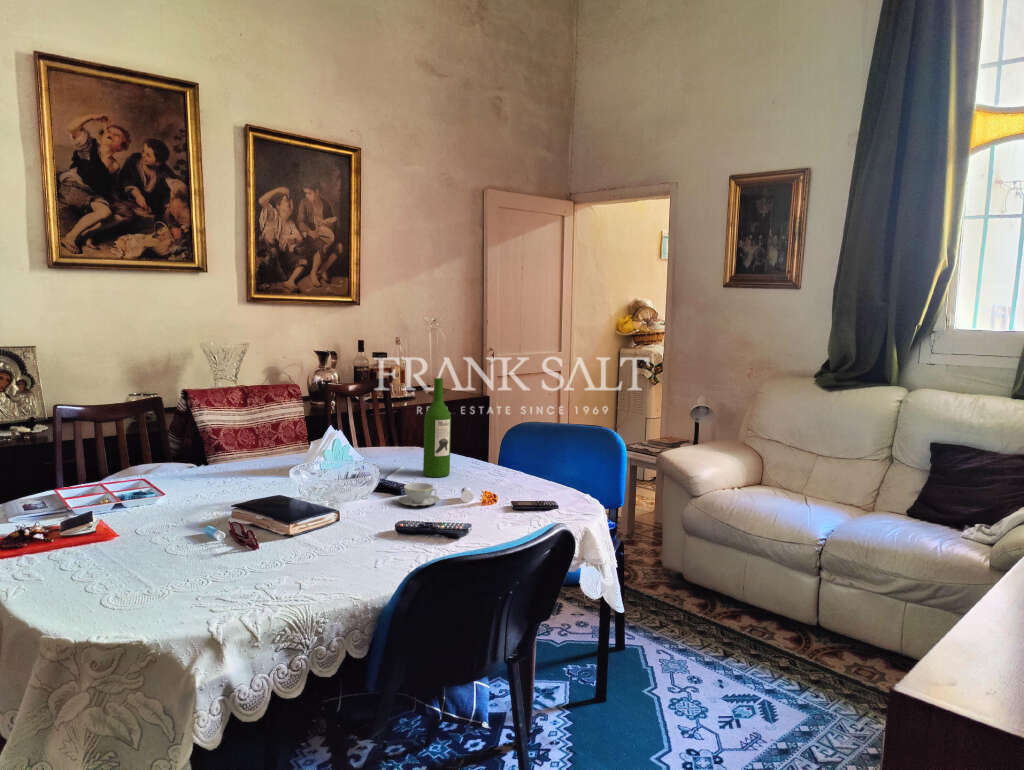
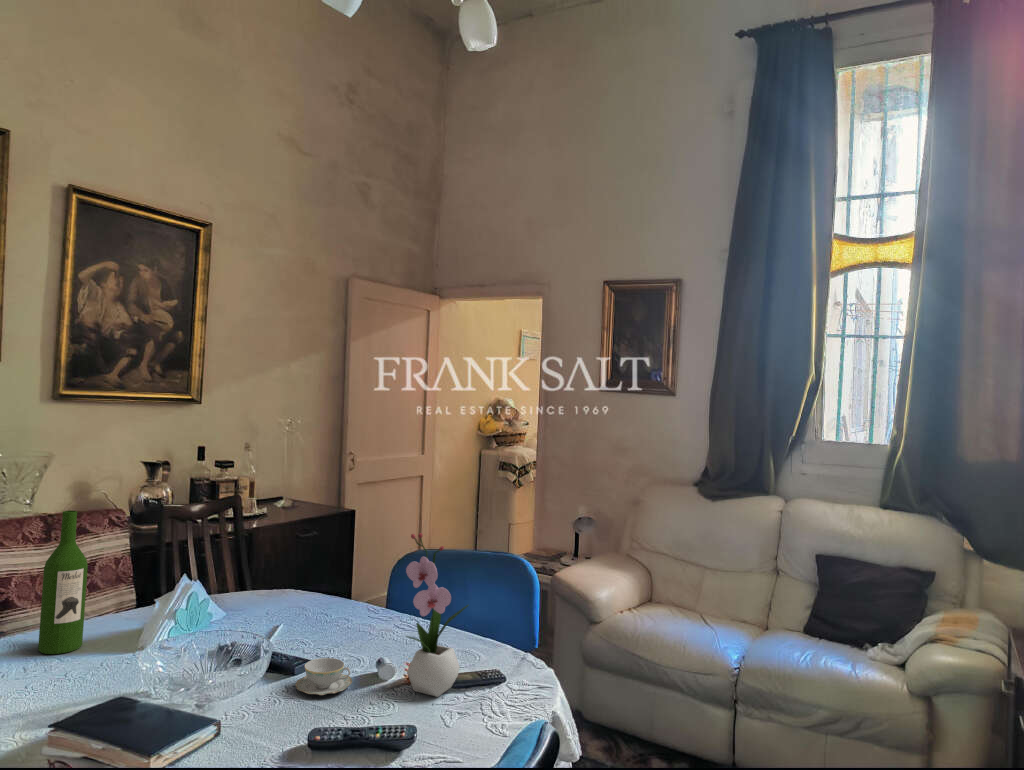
wine bottle: present [423,378,451,477] -> present [38,511,88,654]
flower arrangement: none [474,388,528,514] -> present [406,533,469,697]

